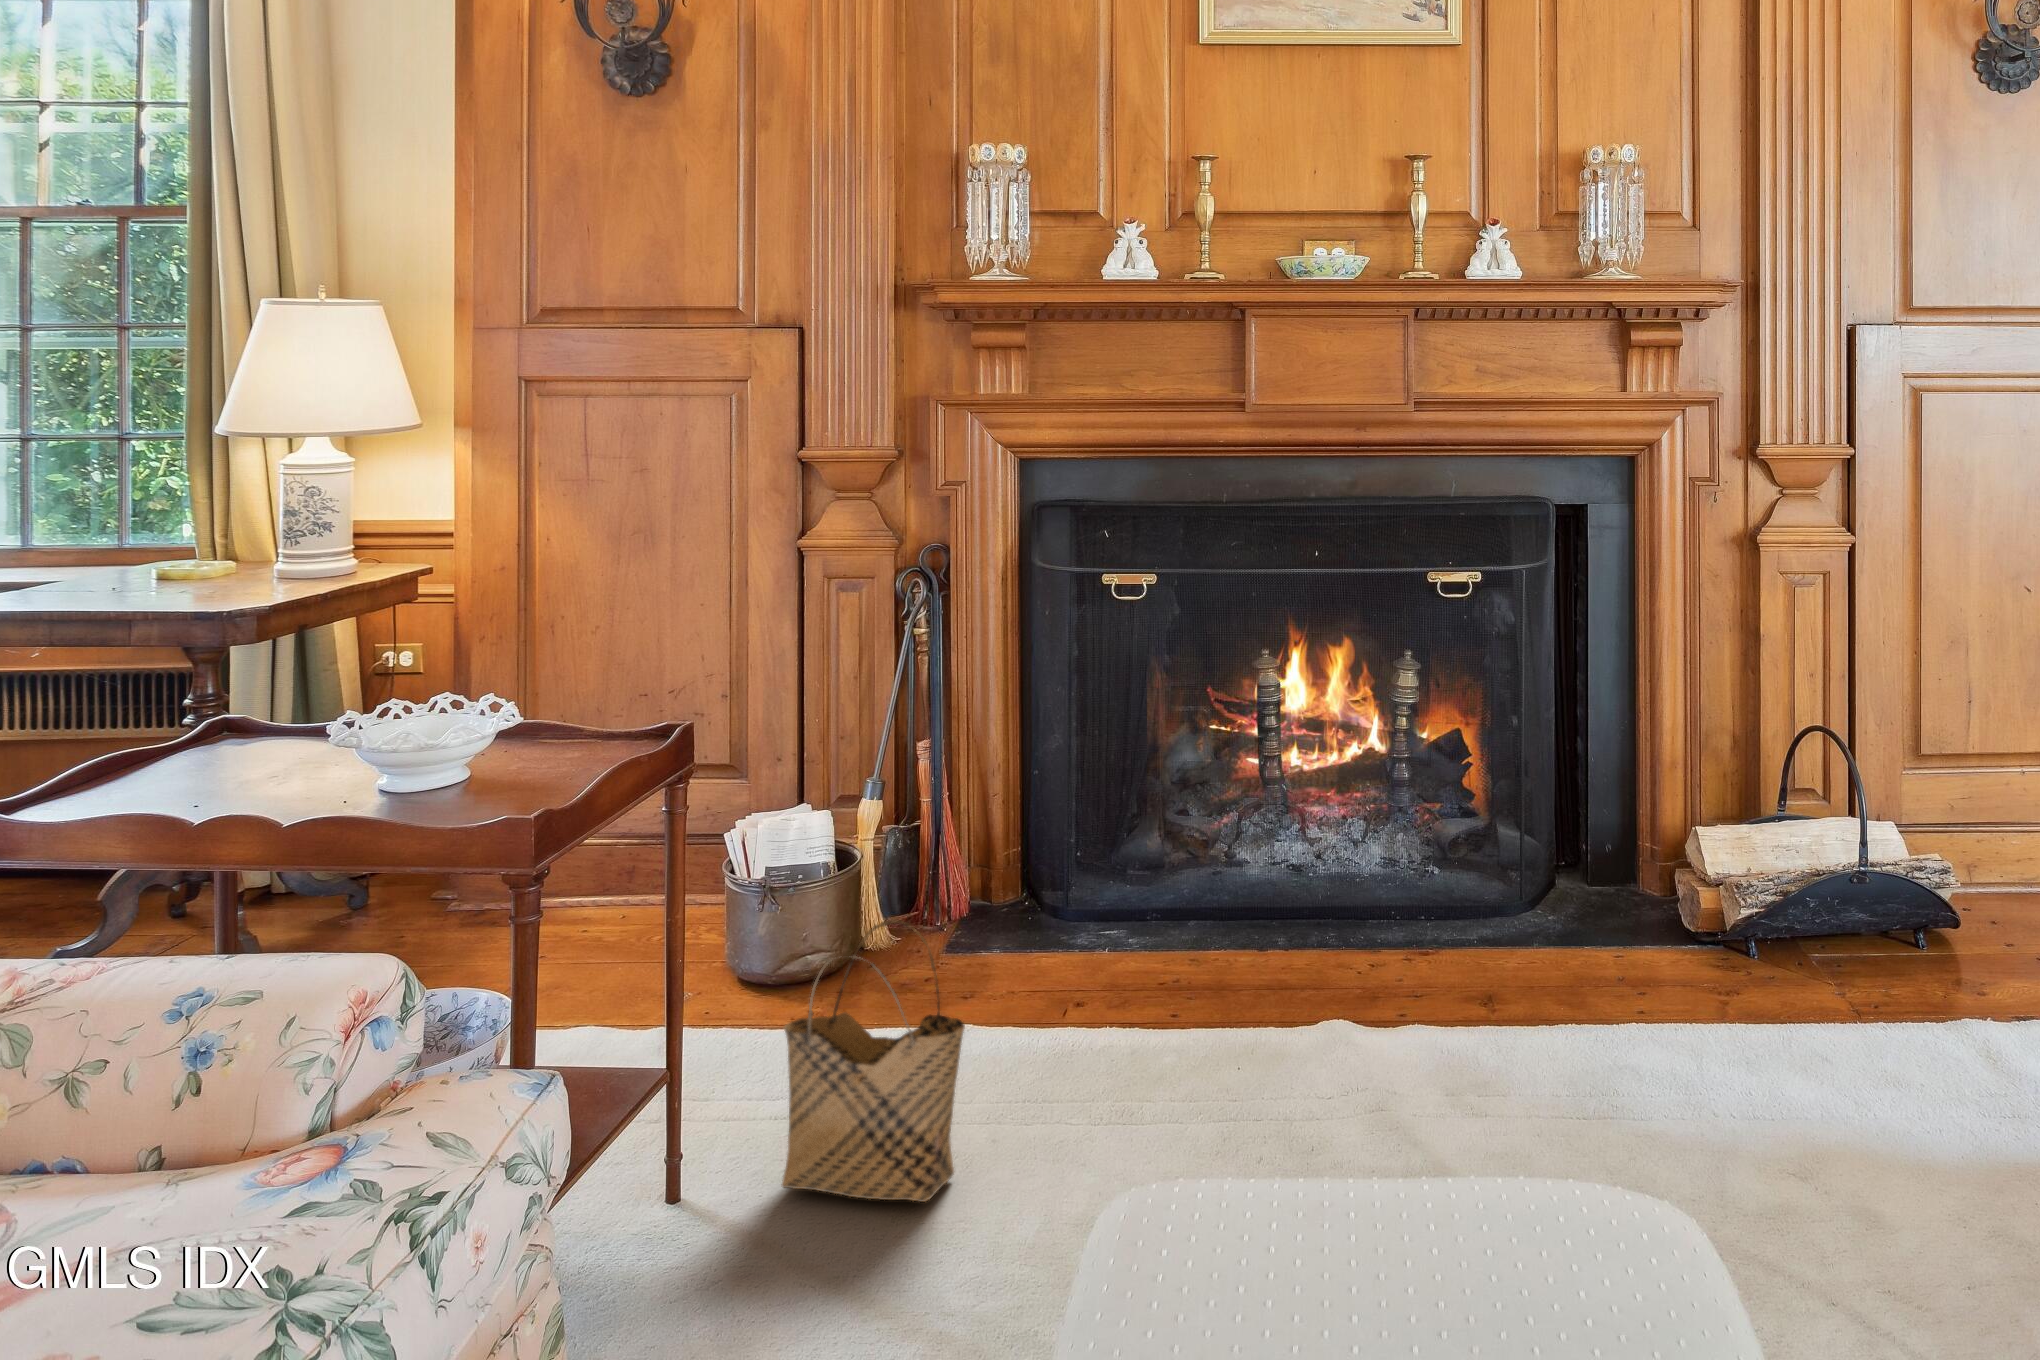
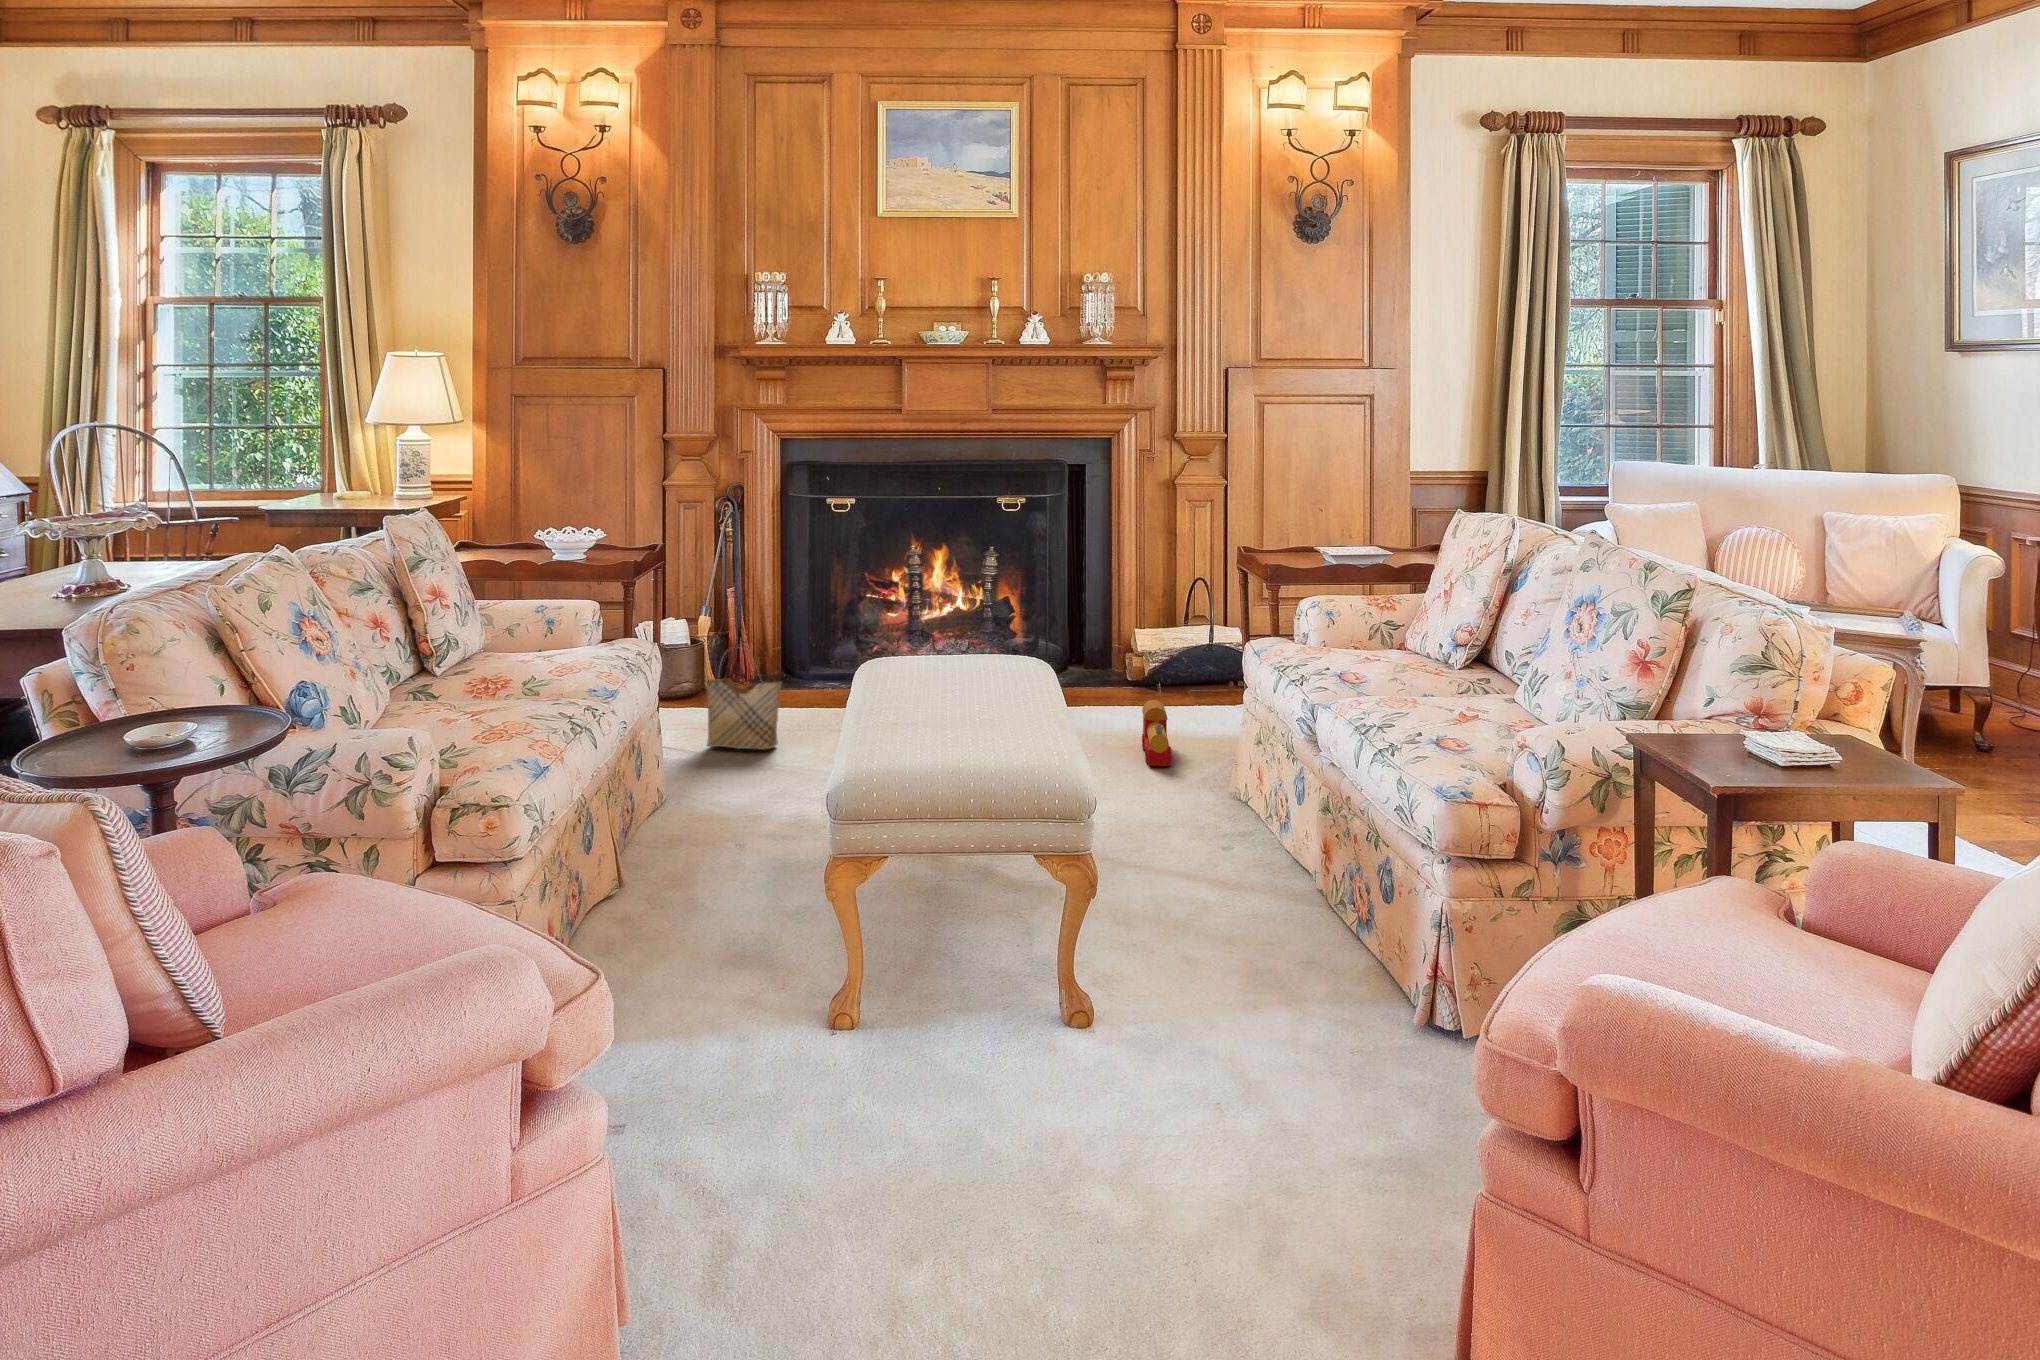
toy train: none [1809,1066,1932,1290] -> present [1142,700,1171,766]

